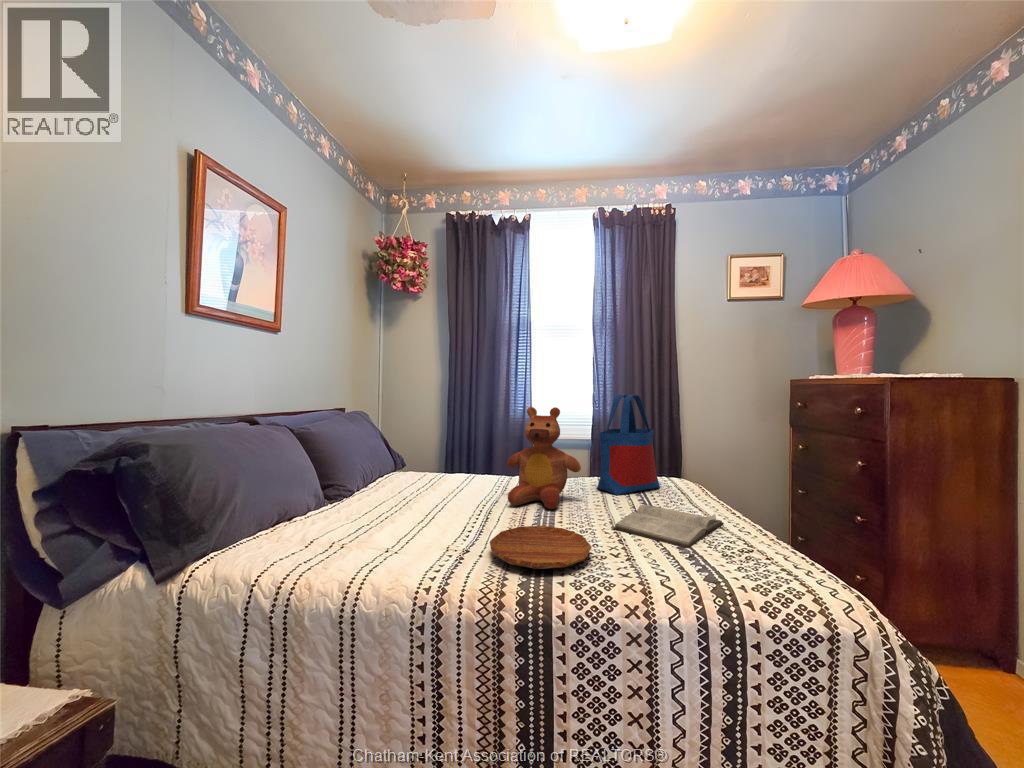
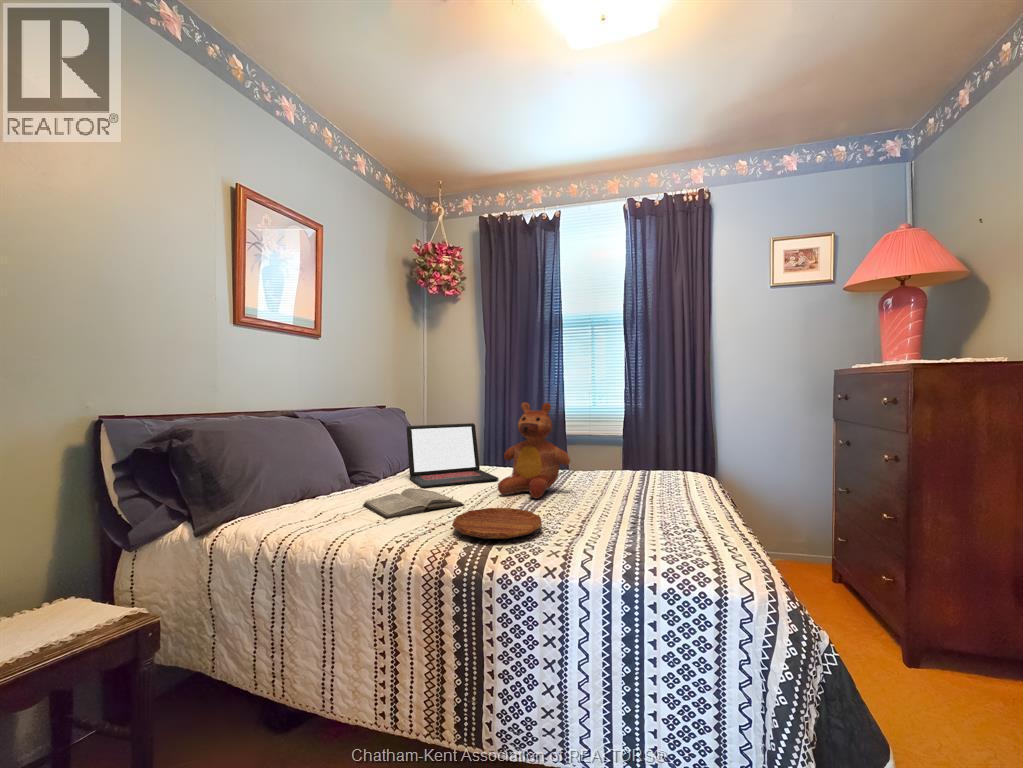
tote bag: present [597,394,660,495] -> none [595,390,662,490]
laptop: none [395,427,496,499] -> present [407,423,499,488]
diary: present [614,505,724,548] -> present [363,488,464,519]

